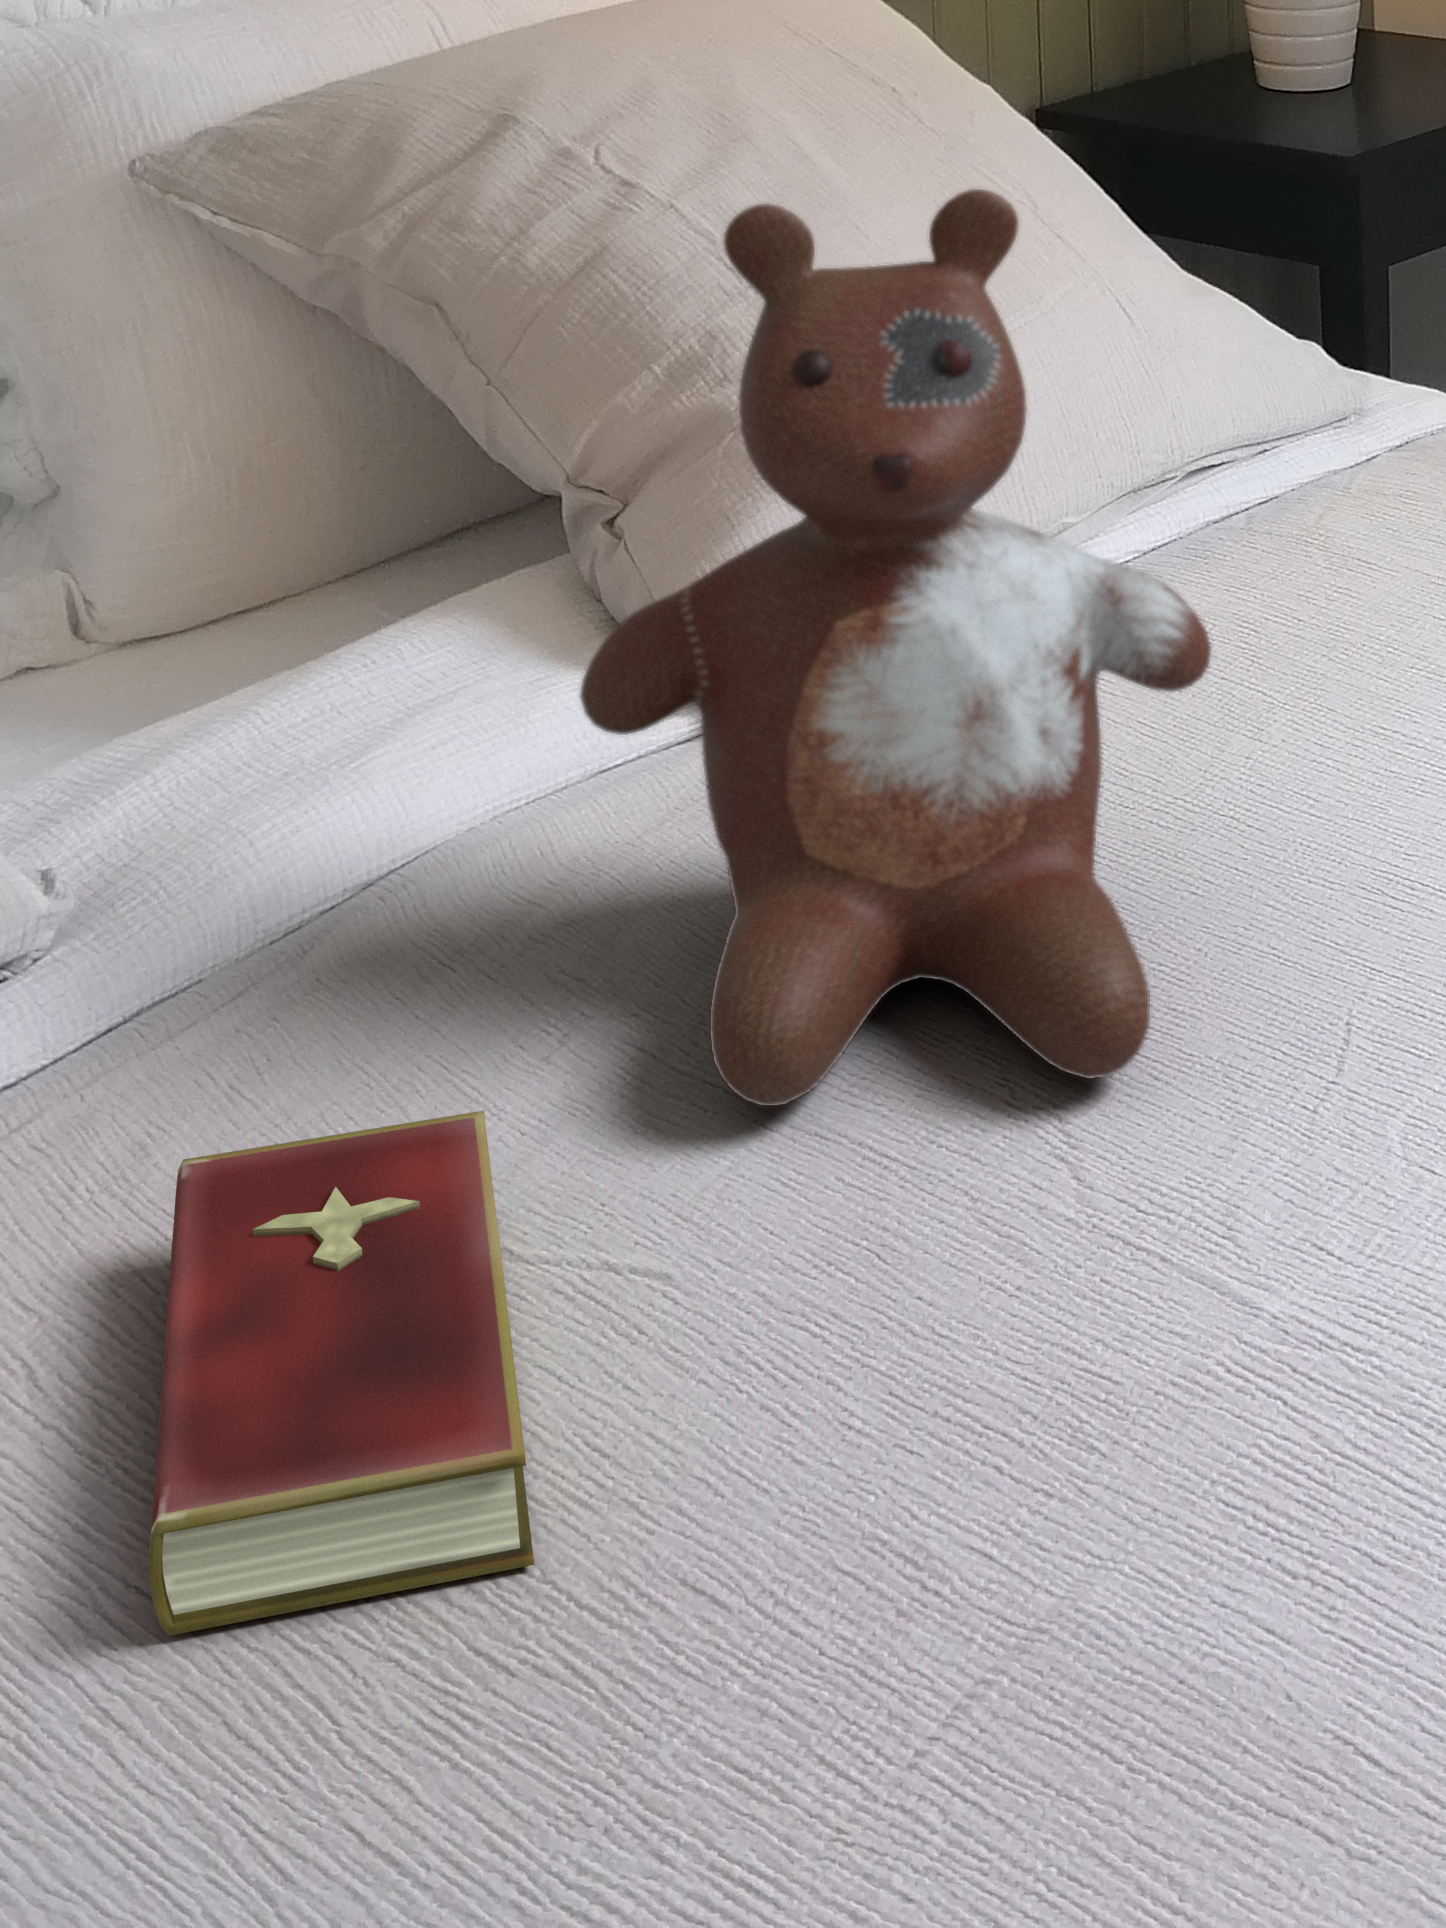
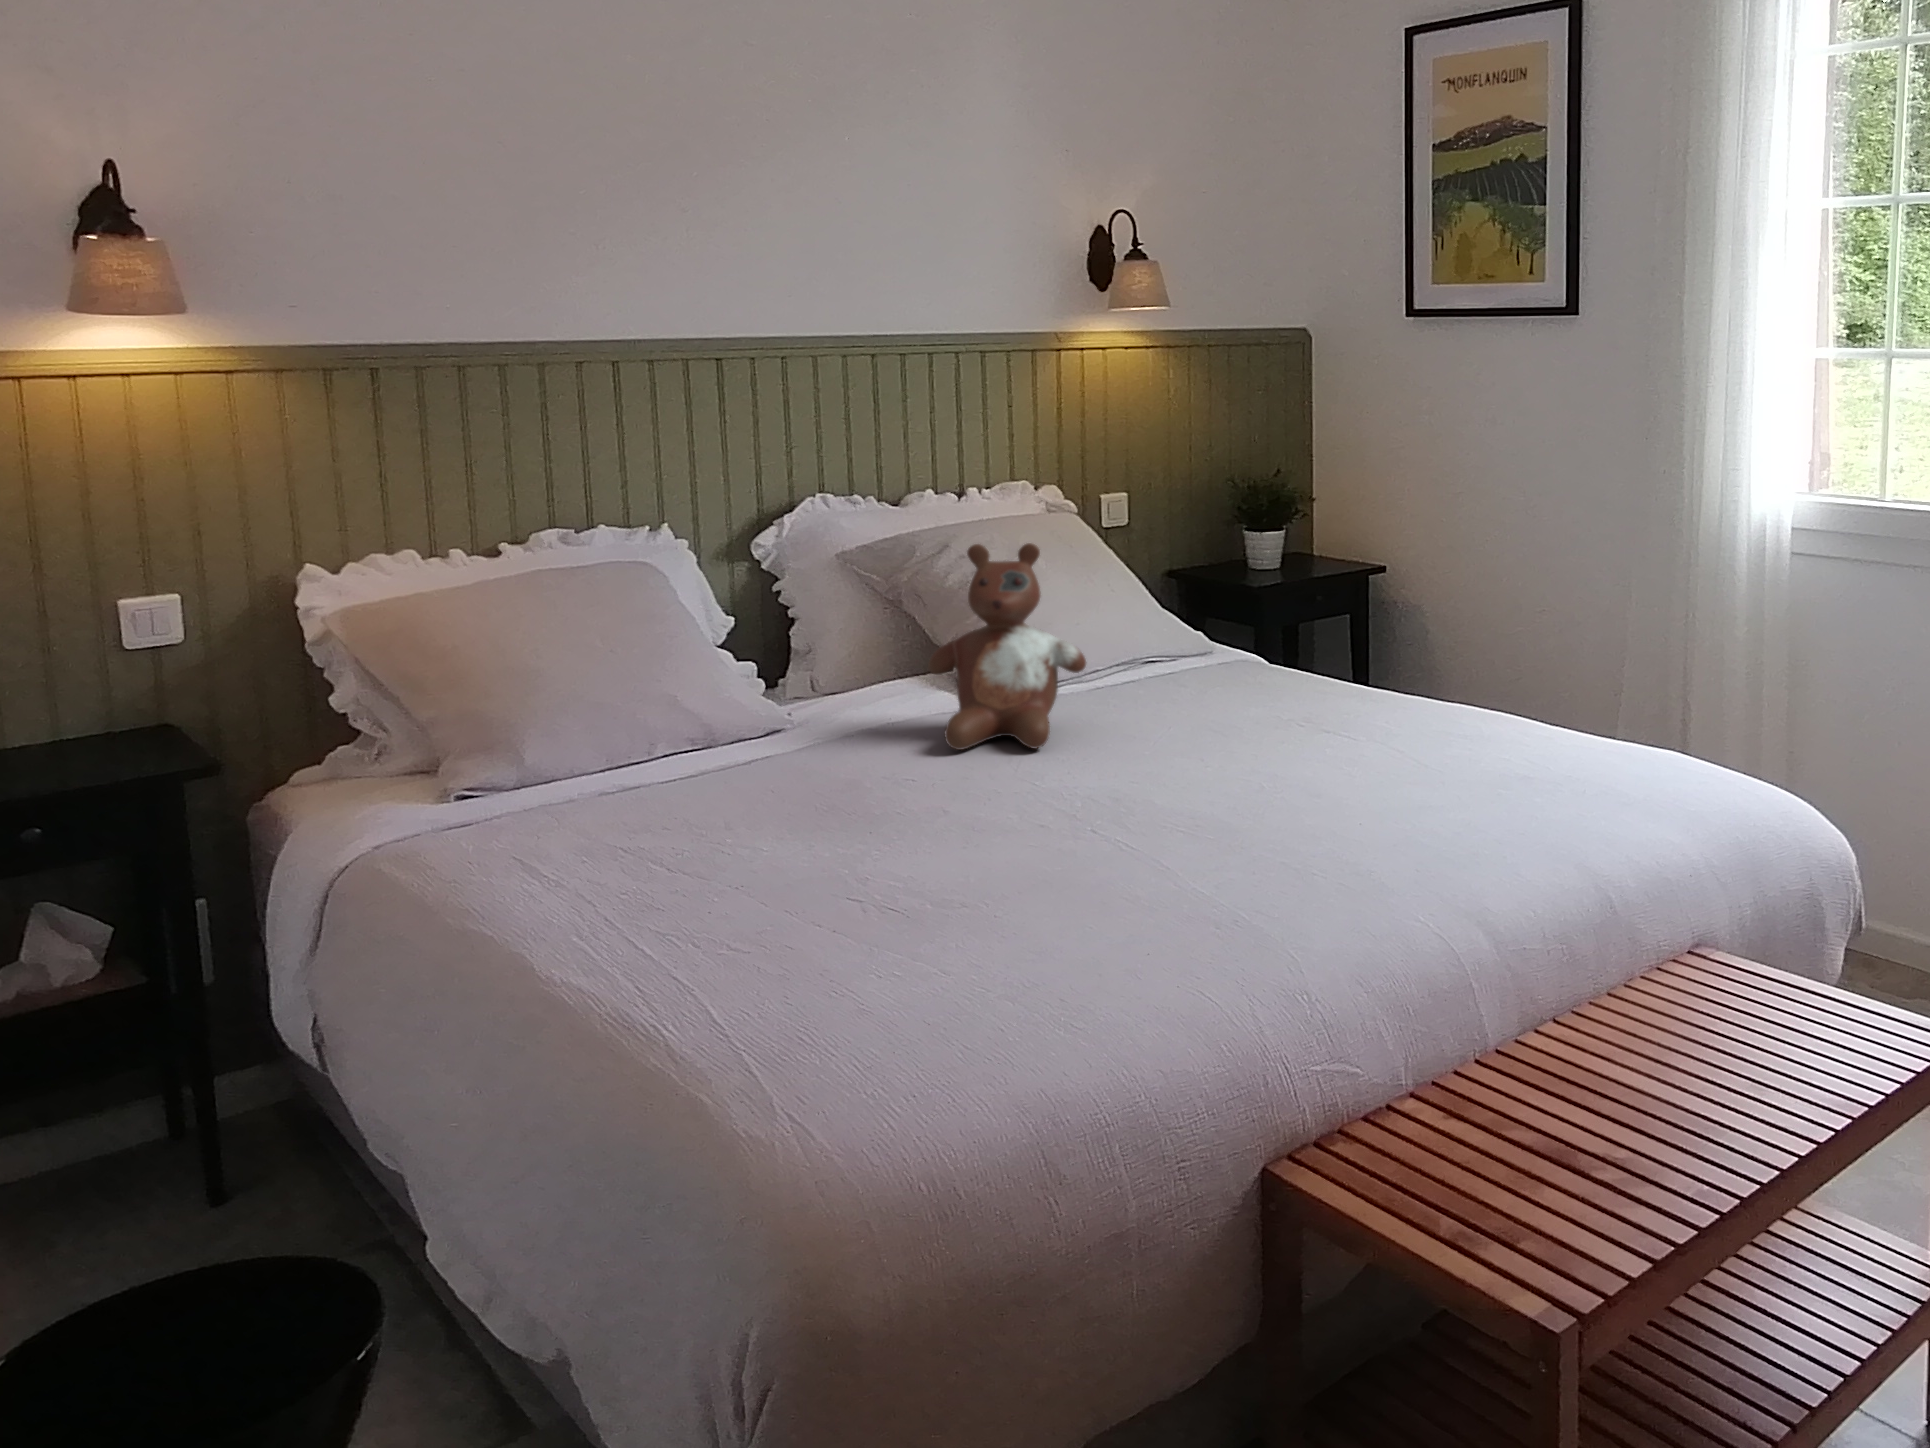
hardcover book: present [149,1111,534,1636] -> none [800,738,889,799]

